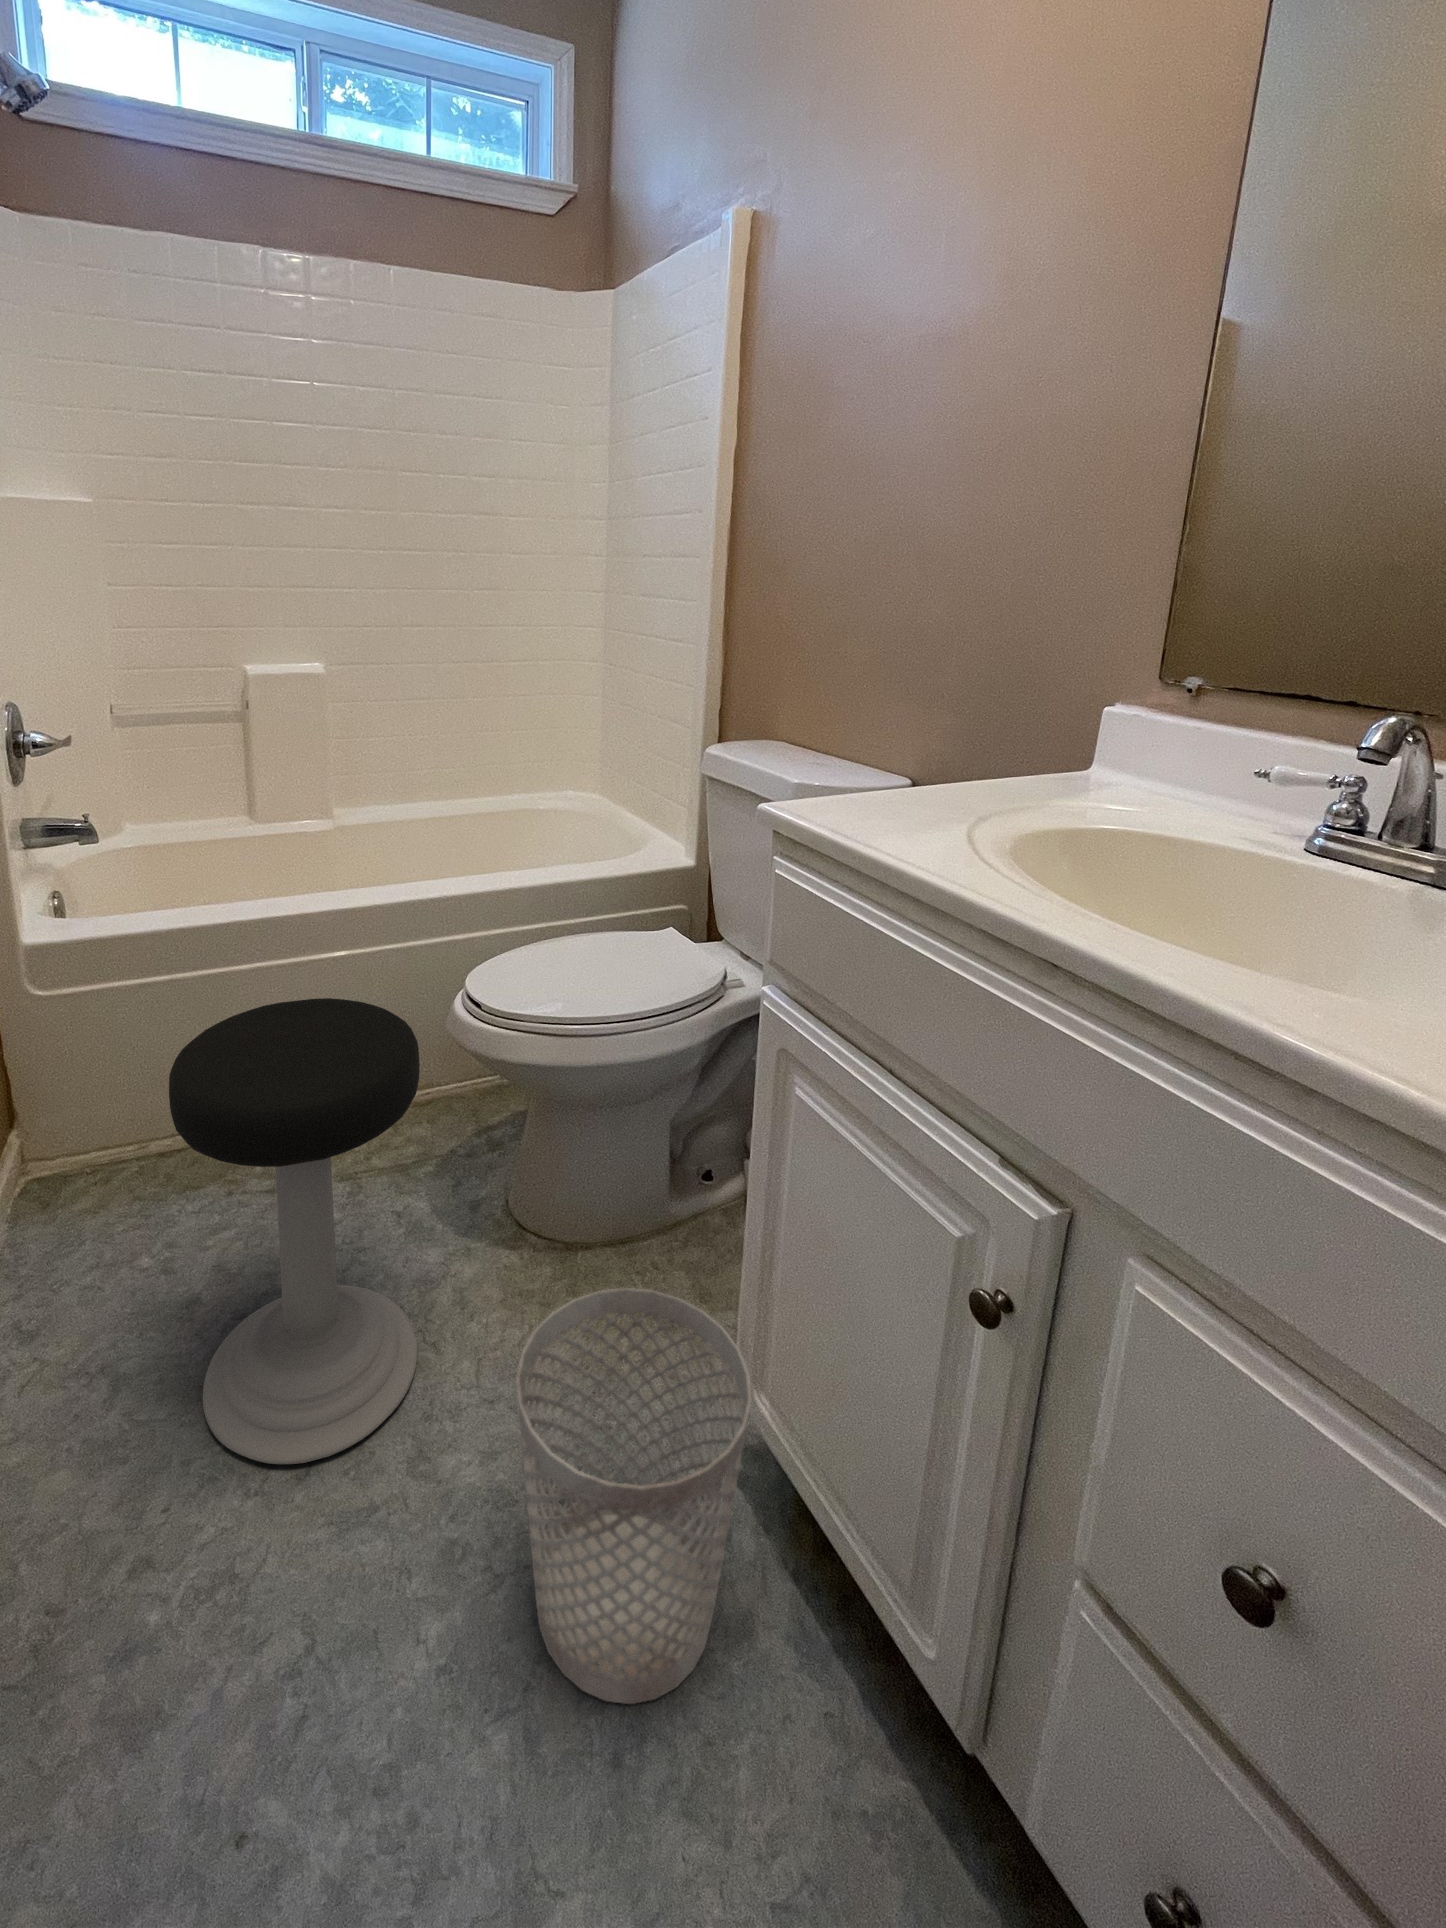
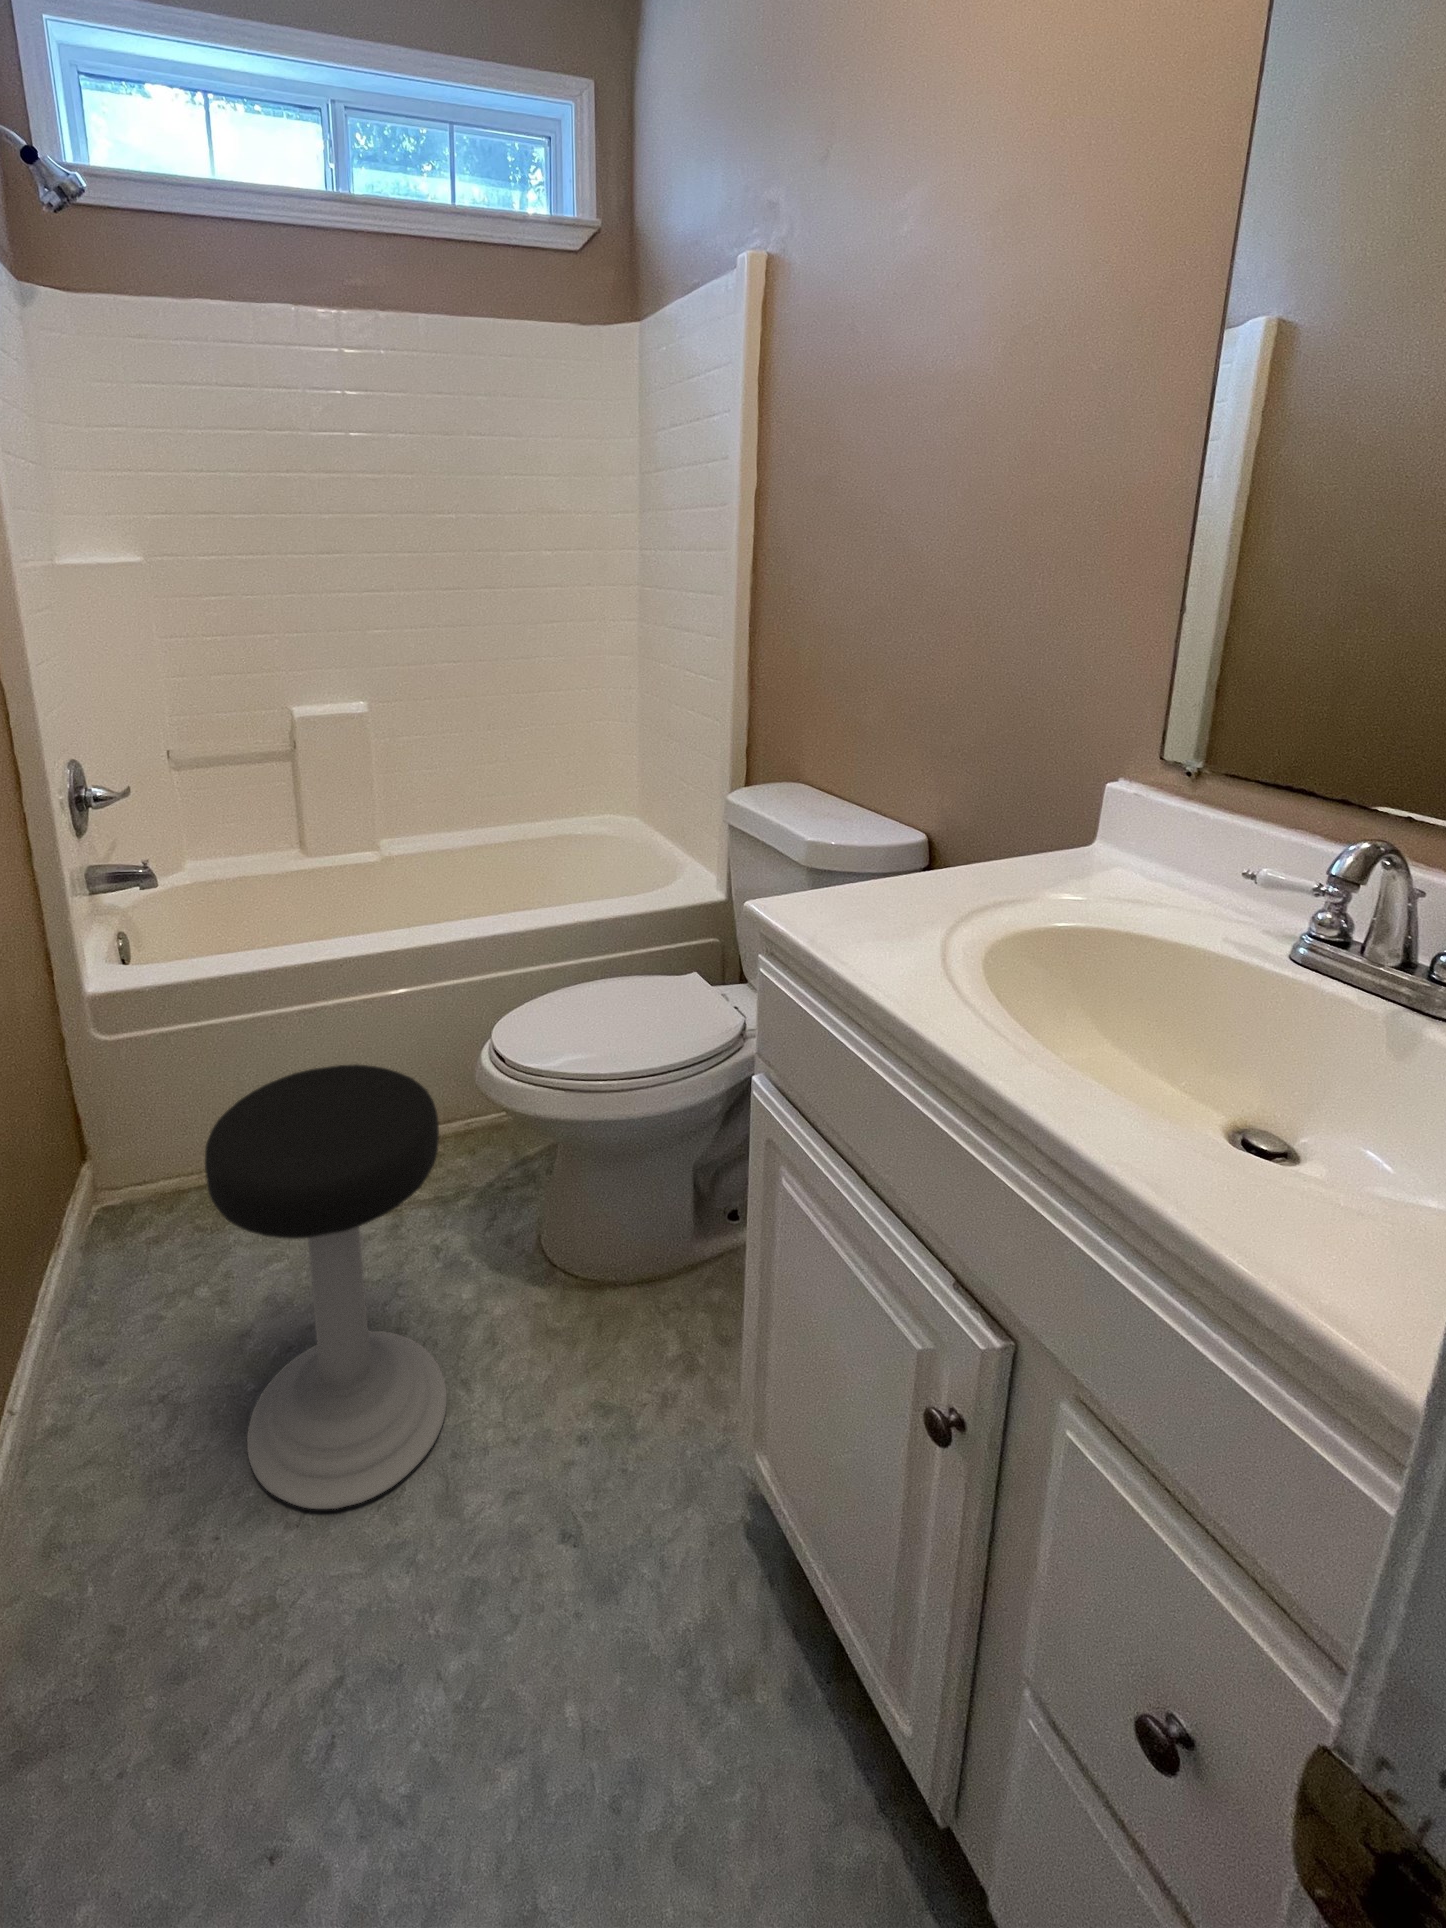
wastebasket: present [517,1288,751,1704] -> none [519,1360,742,1763]

